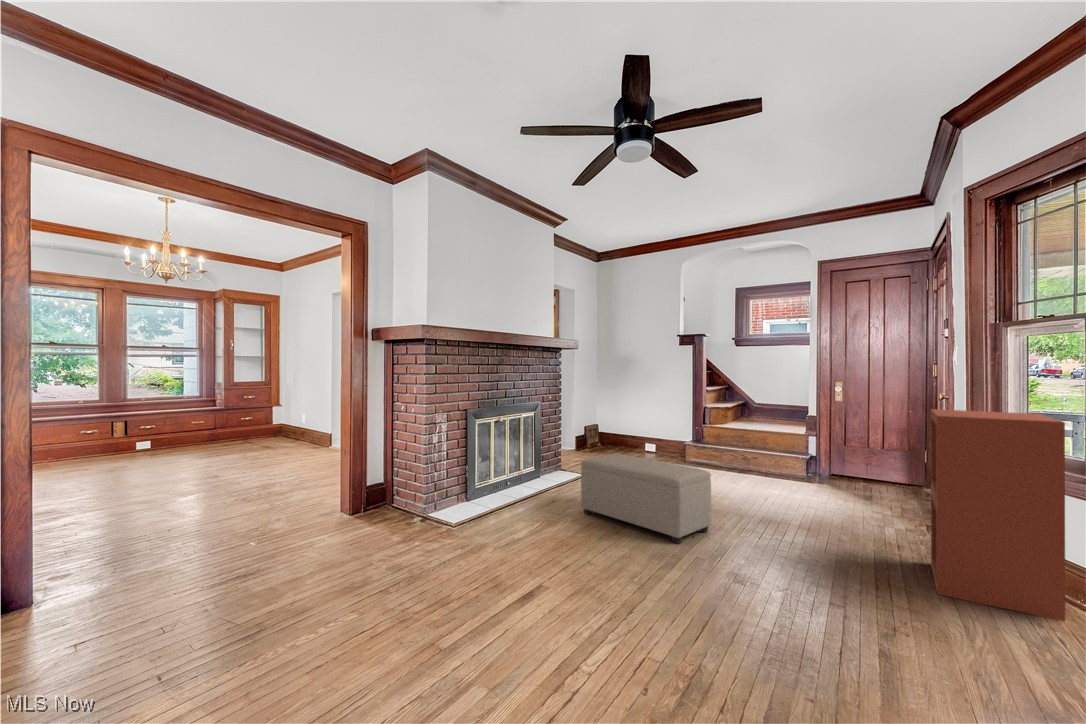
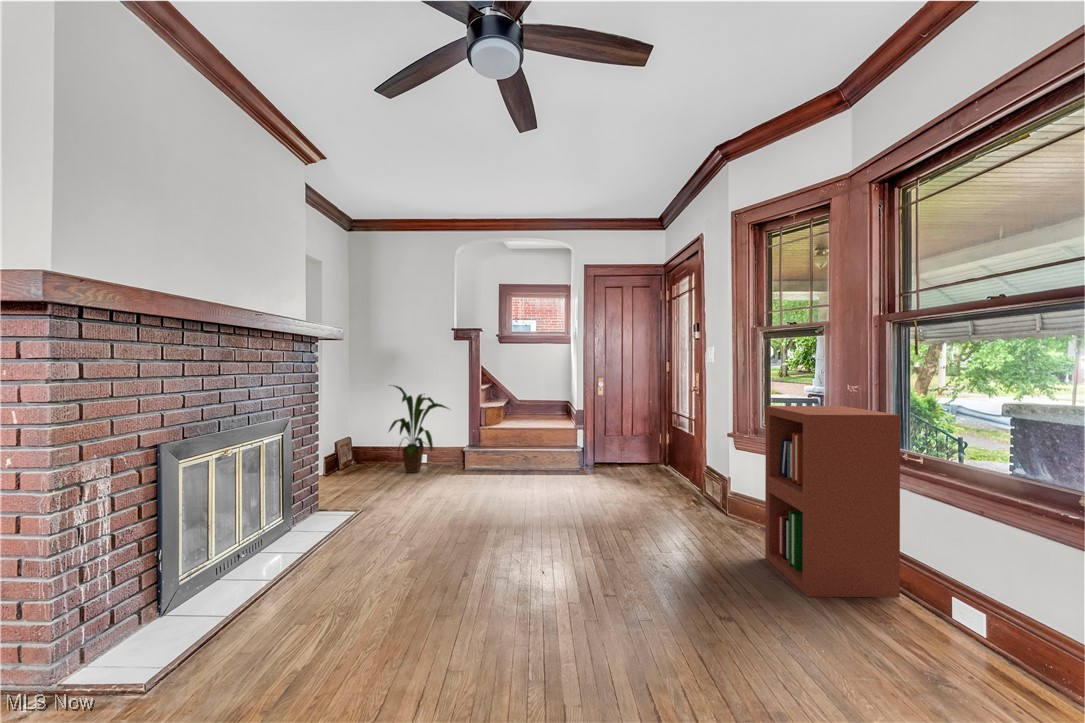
house plant: none [619,383,676,458] -> present [389,386,449,473]
ottoman: present [581,454,711,544] -> none [383,486,565,604]

